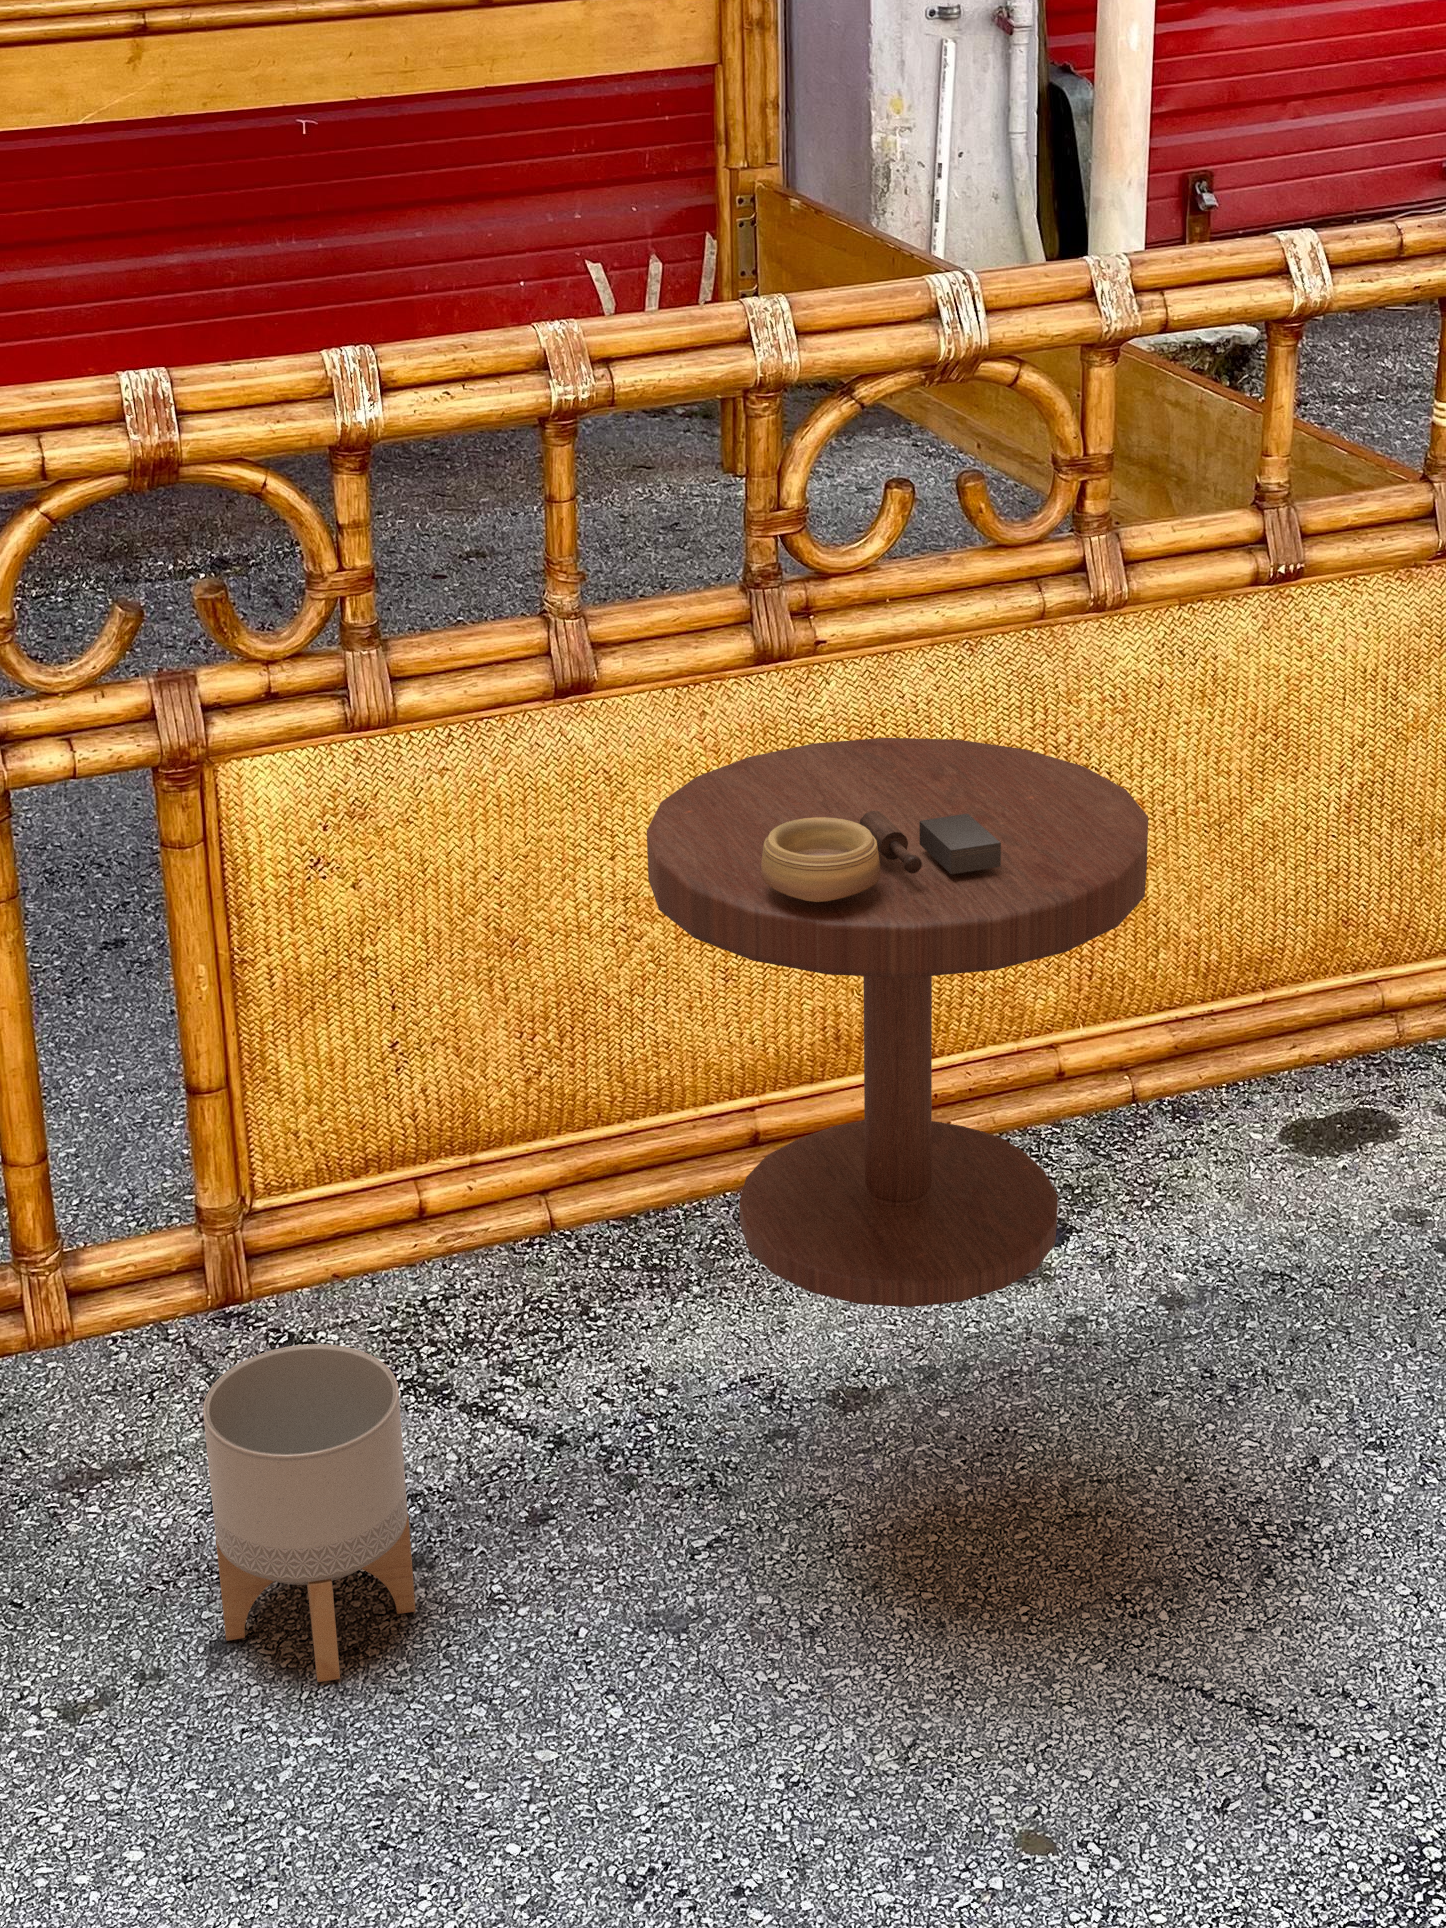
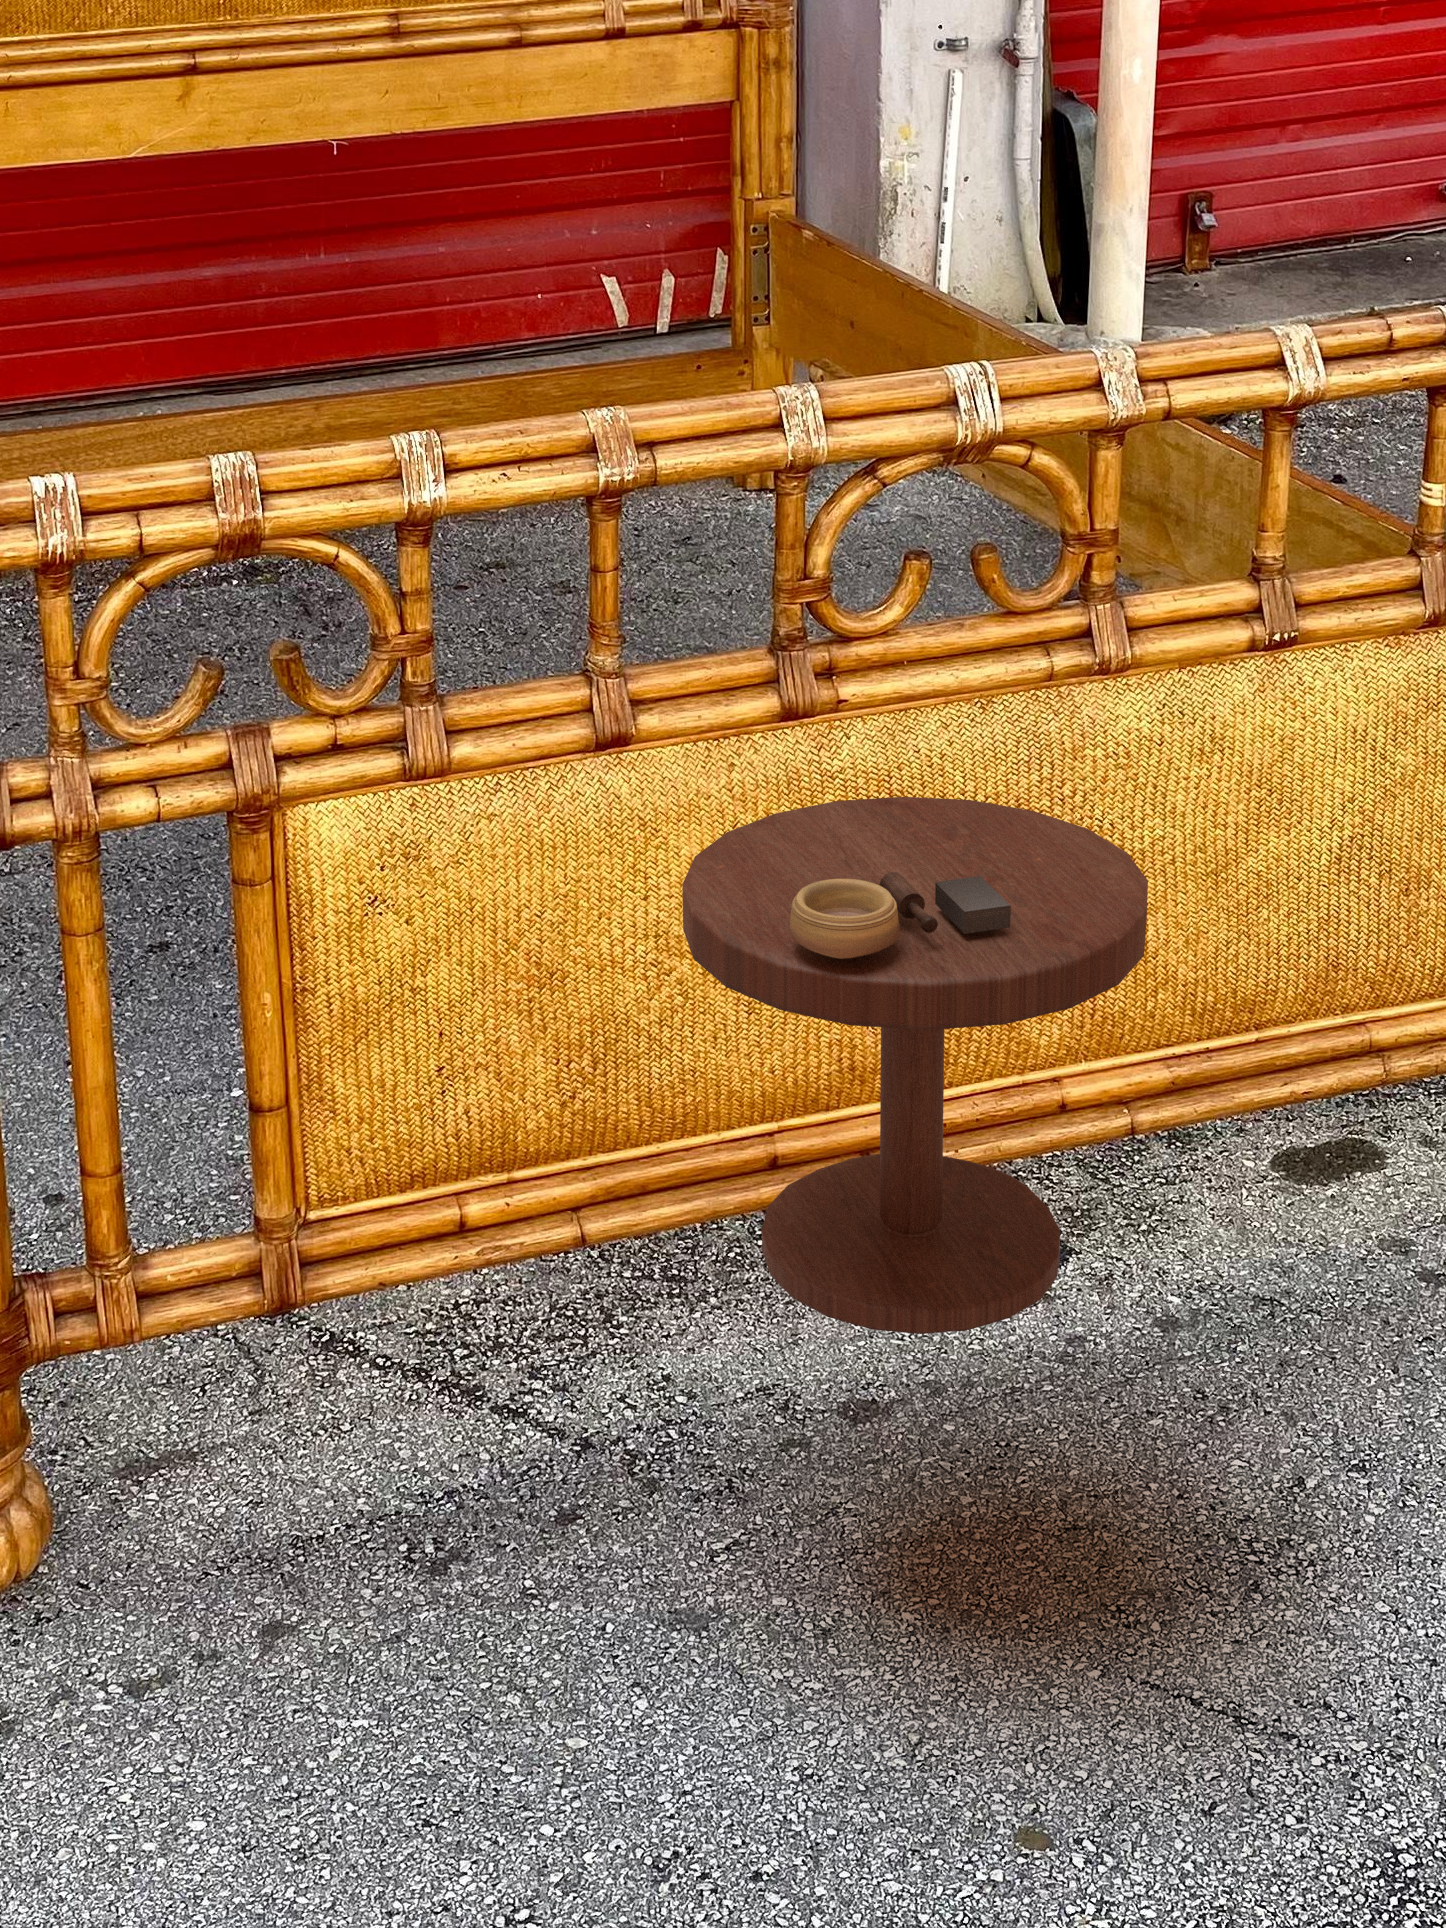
planter: present [203,1344,415,1682] -> none [262,1353,452,1672]

